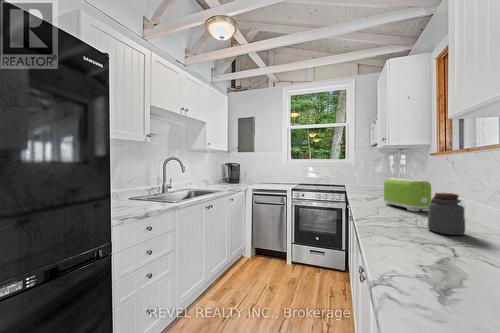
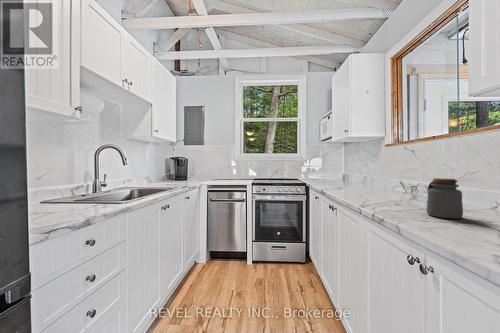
toaster: present [384,178,431,211] -> none [356,169,403,199]

